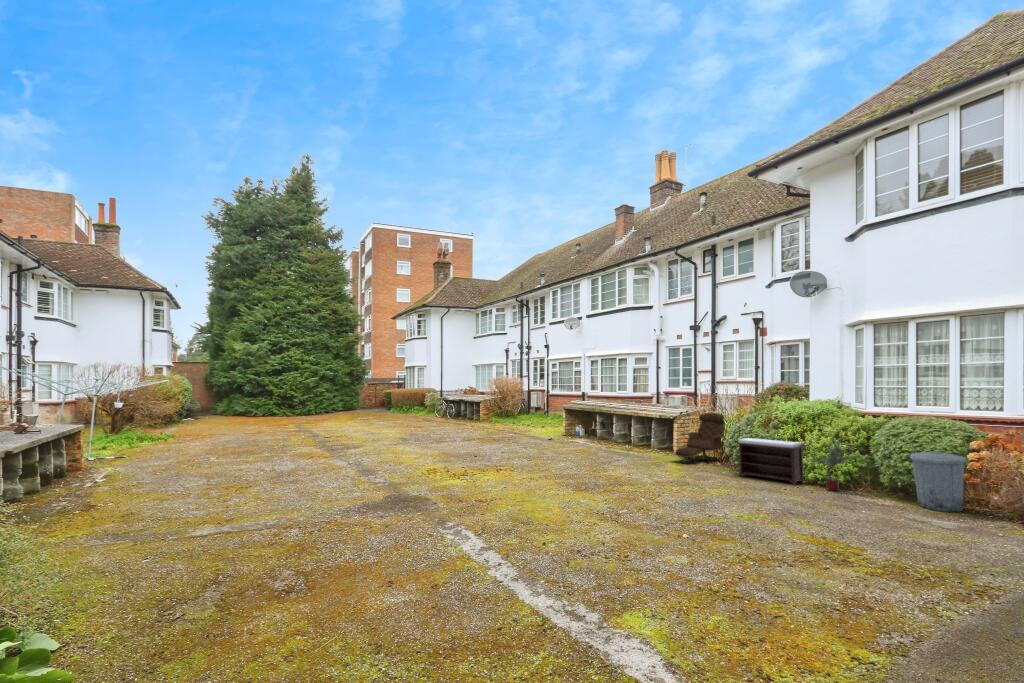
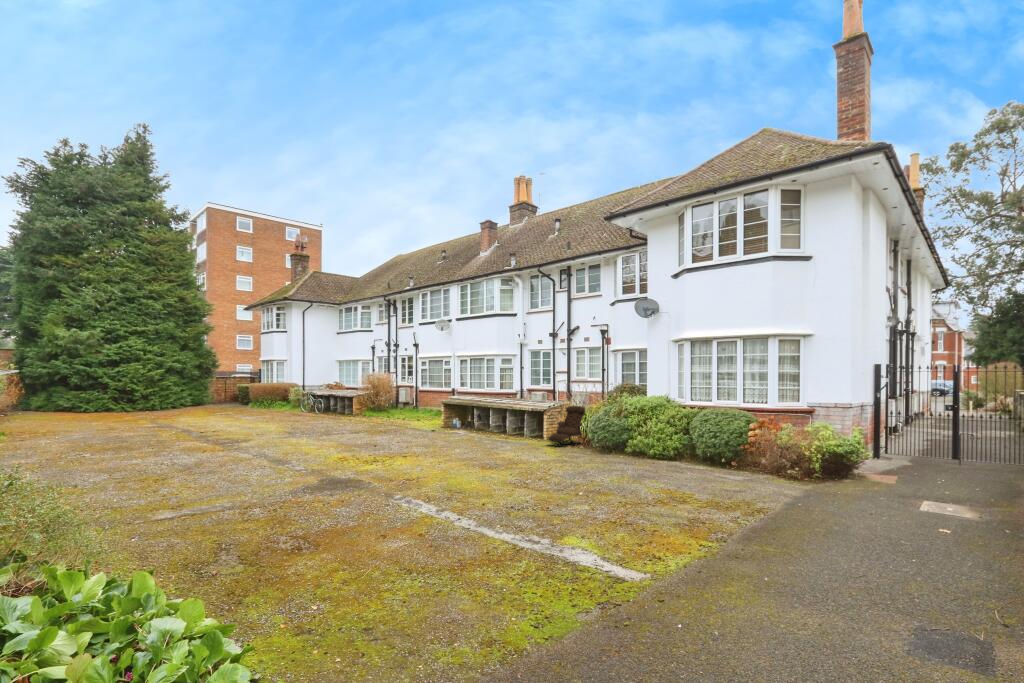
bench: present [737,438,805,484] -> none [599,425,647,458]
potted tree: present [809,440,854,491] -> none [649,423,682,462]
trash can: present [910,450,966,512] -> none [715,430,747,471]

